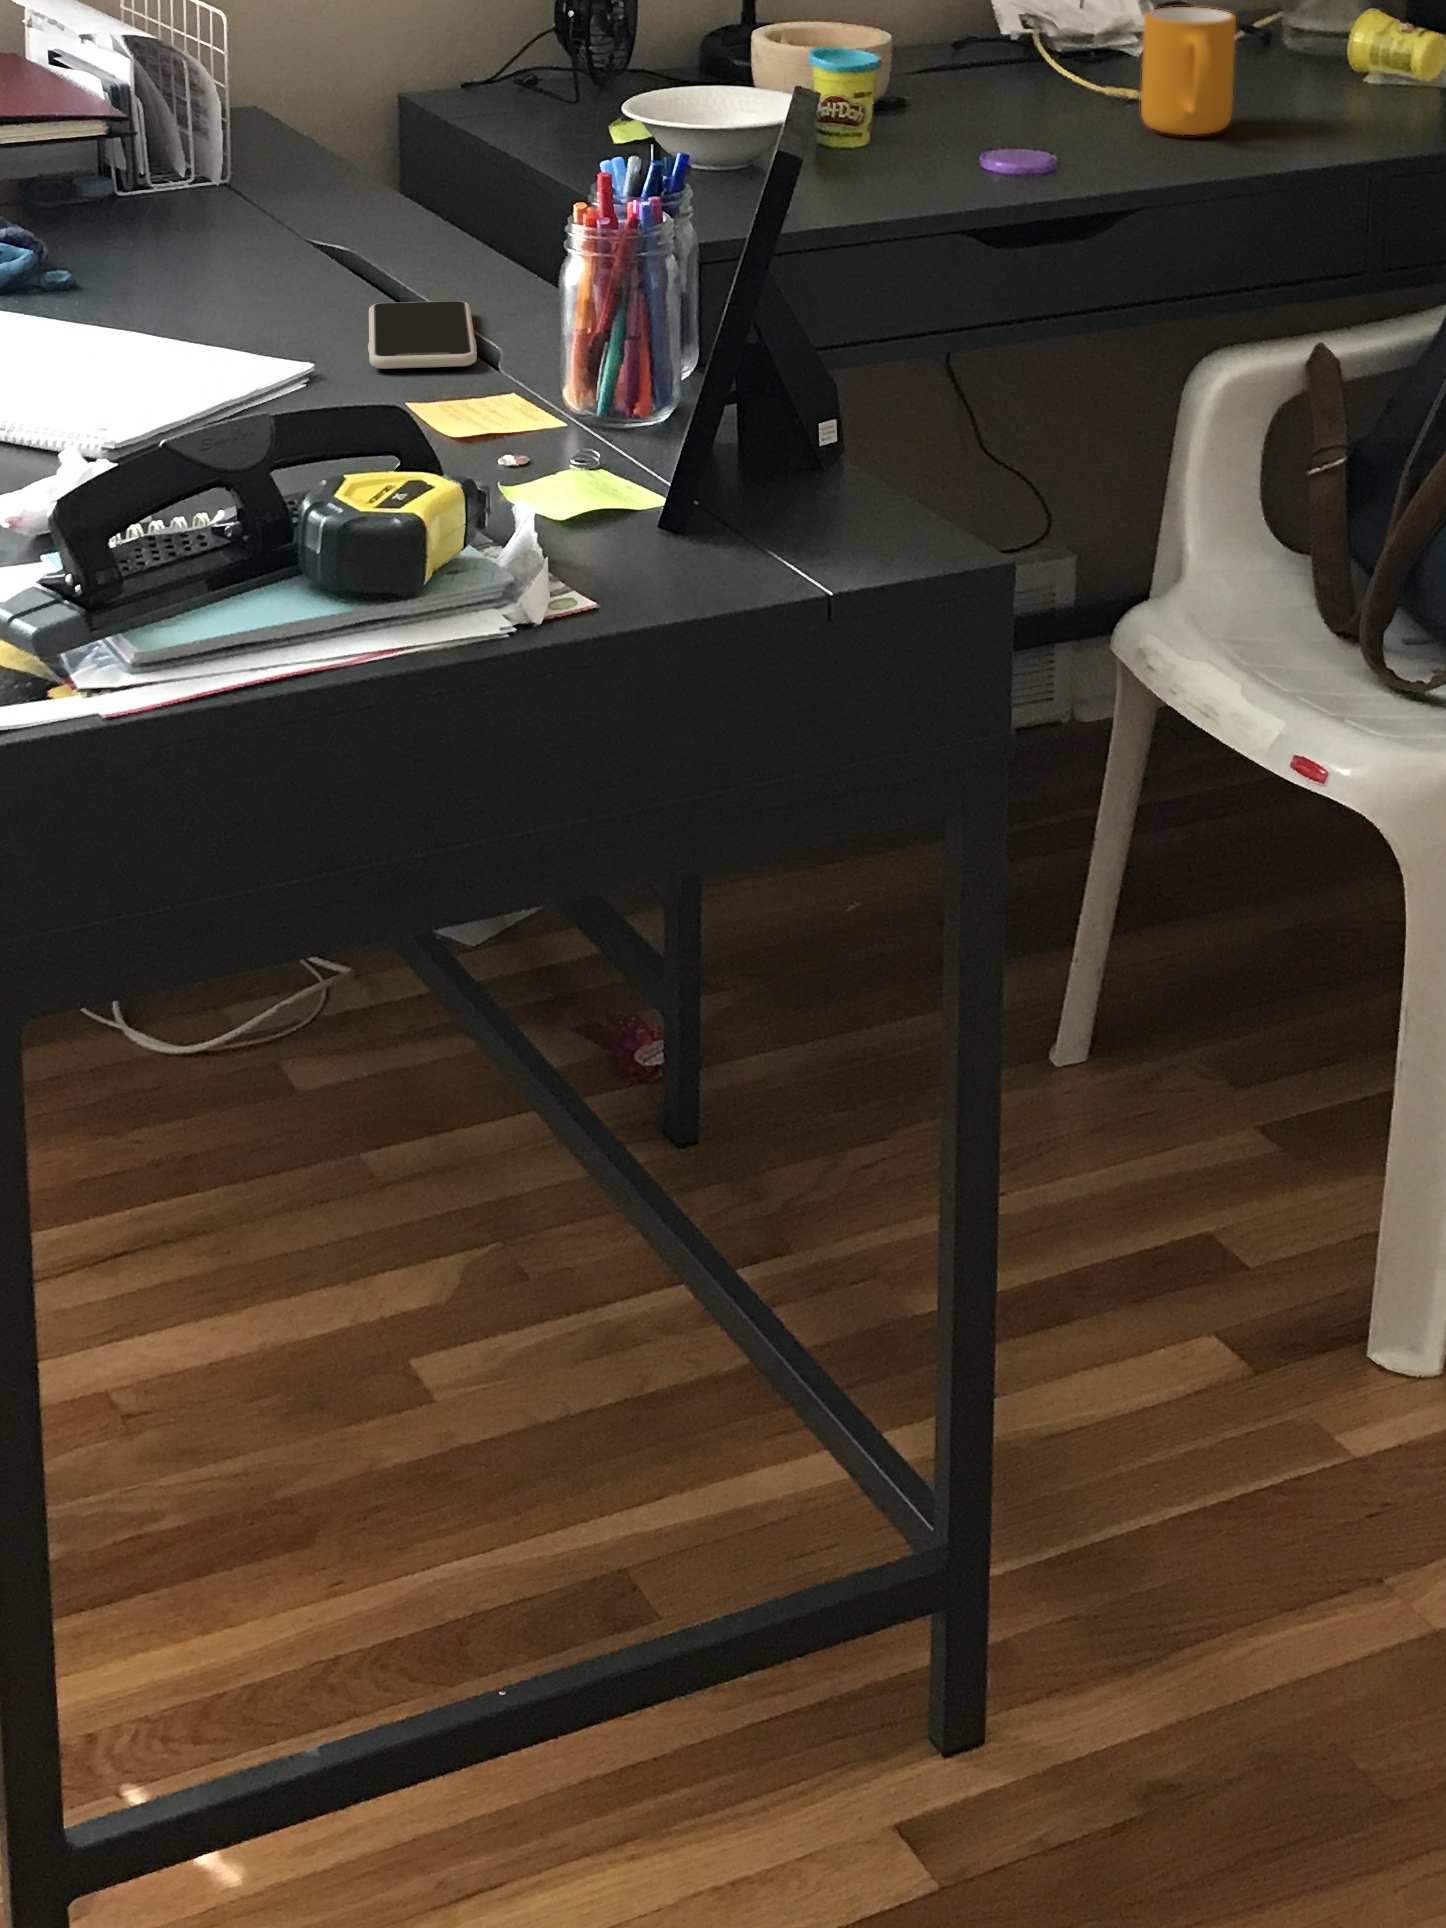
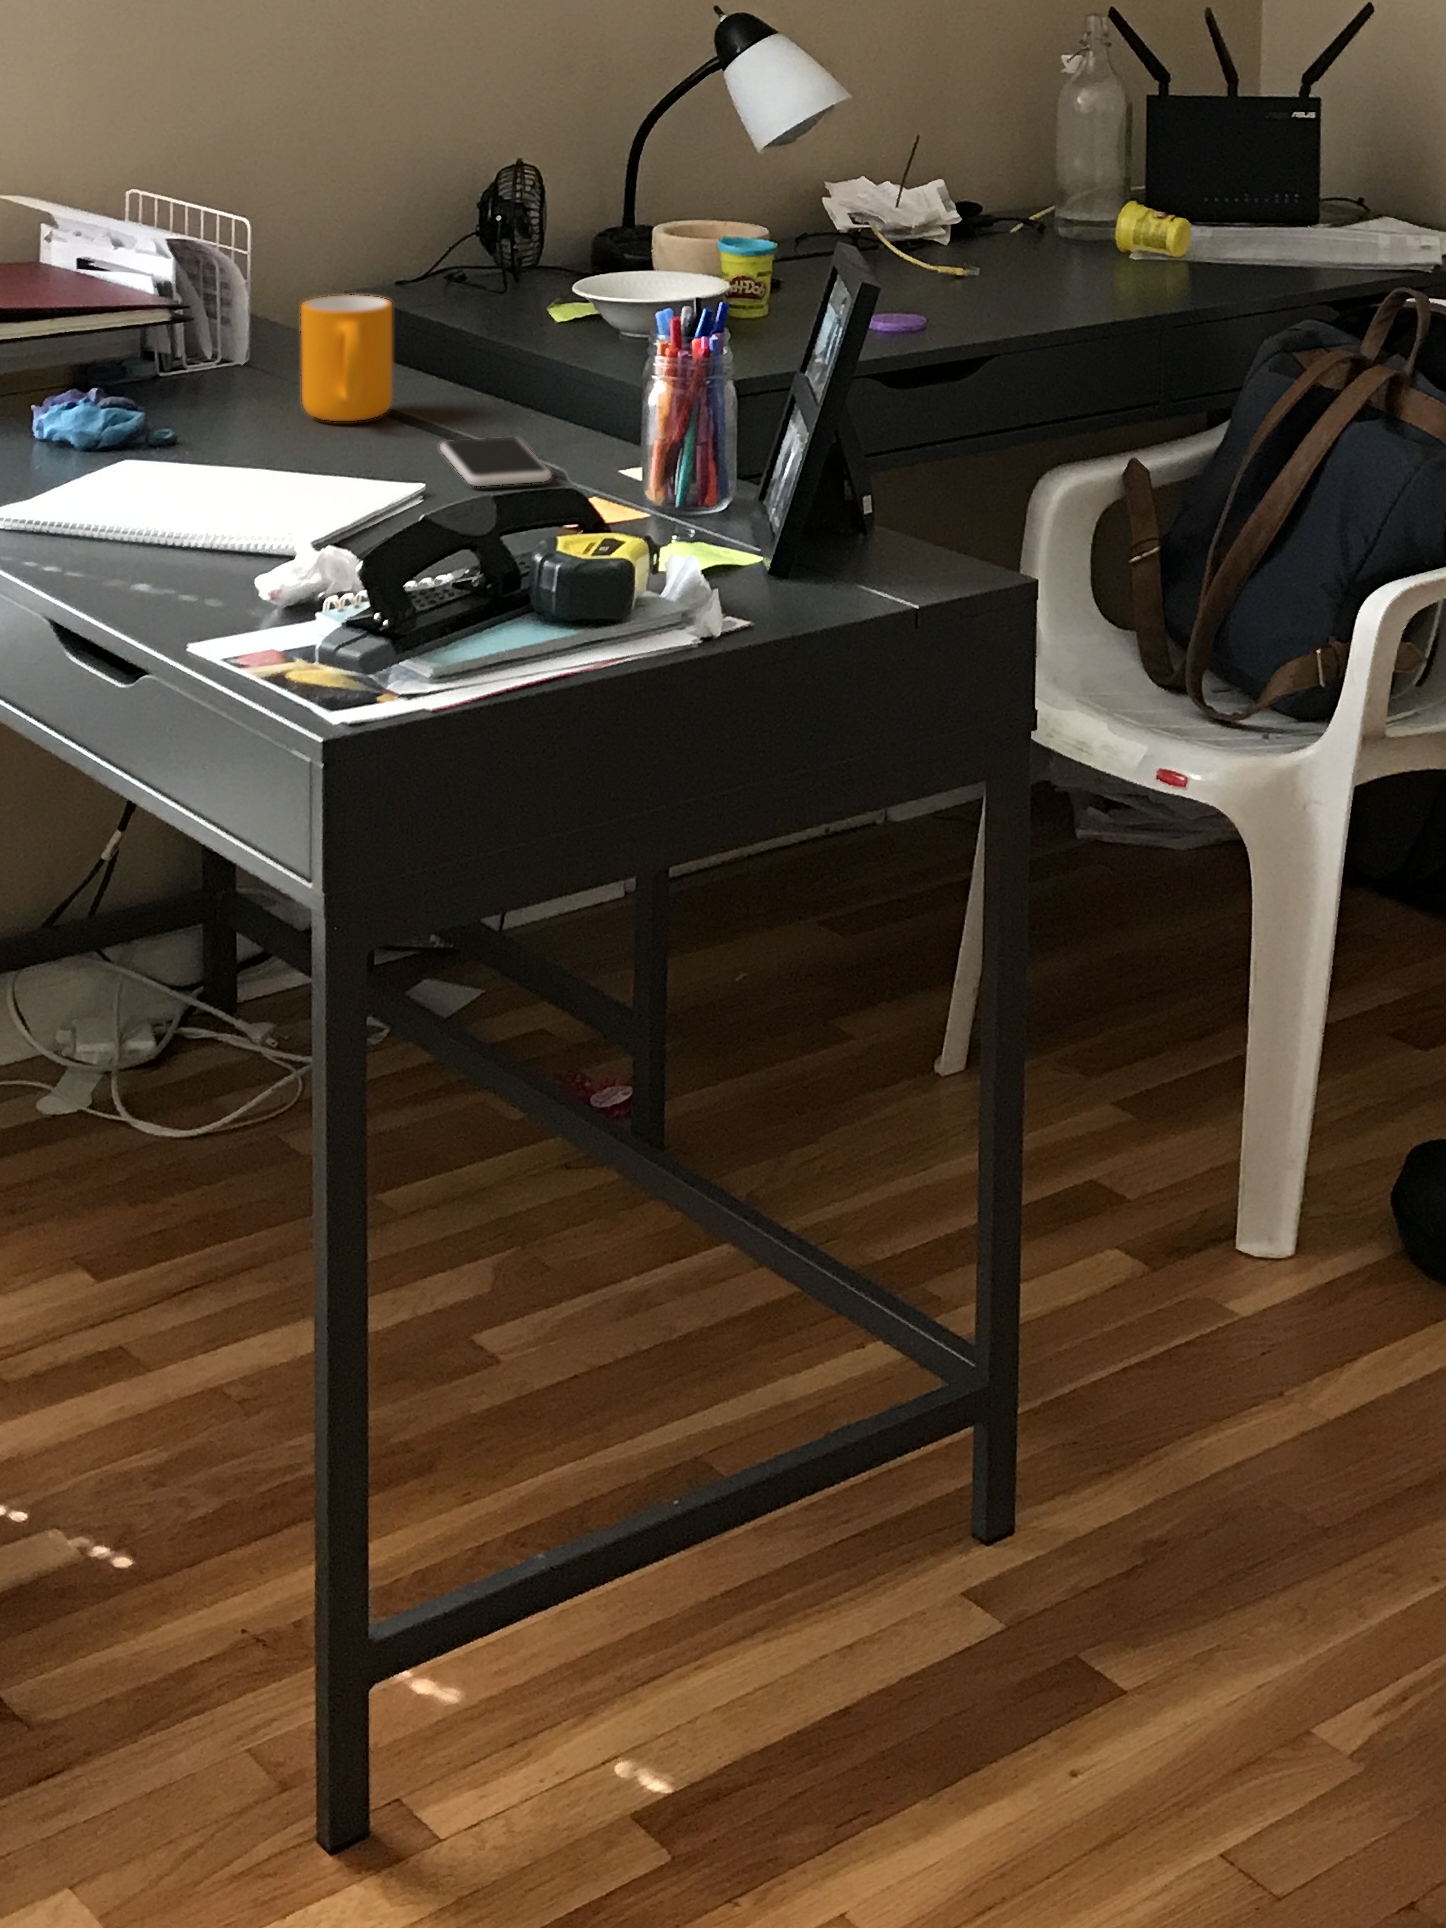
mug: present [1141,7,1236,135] -> present [301,295,392,421]

